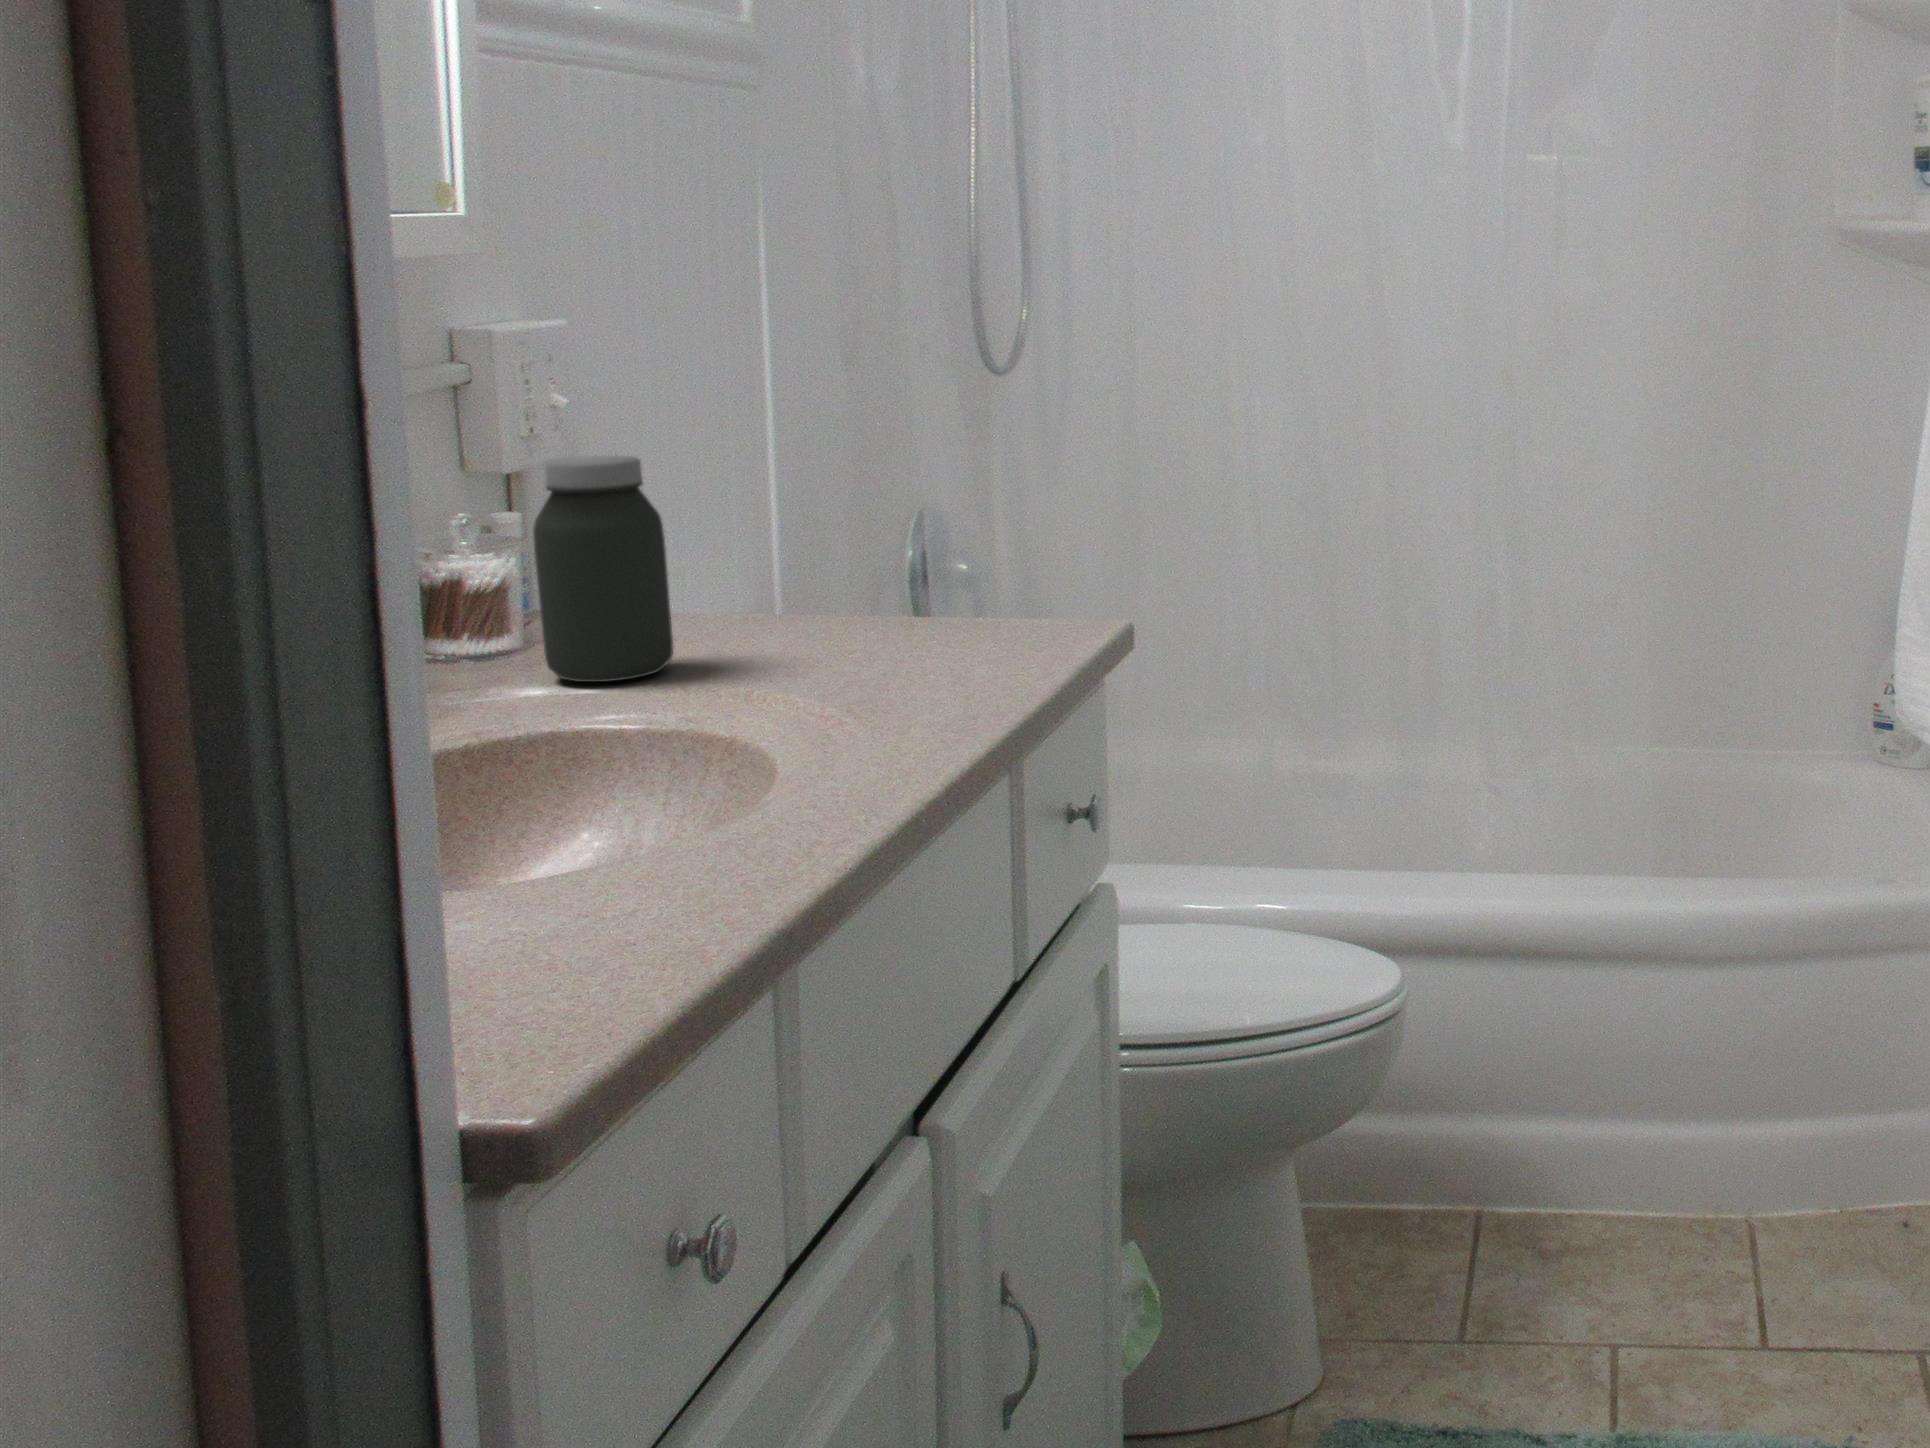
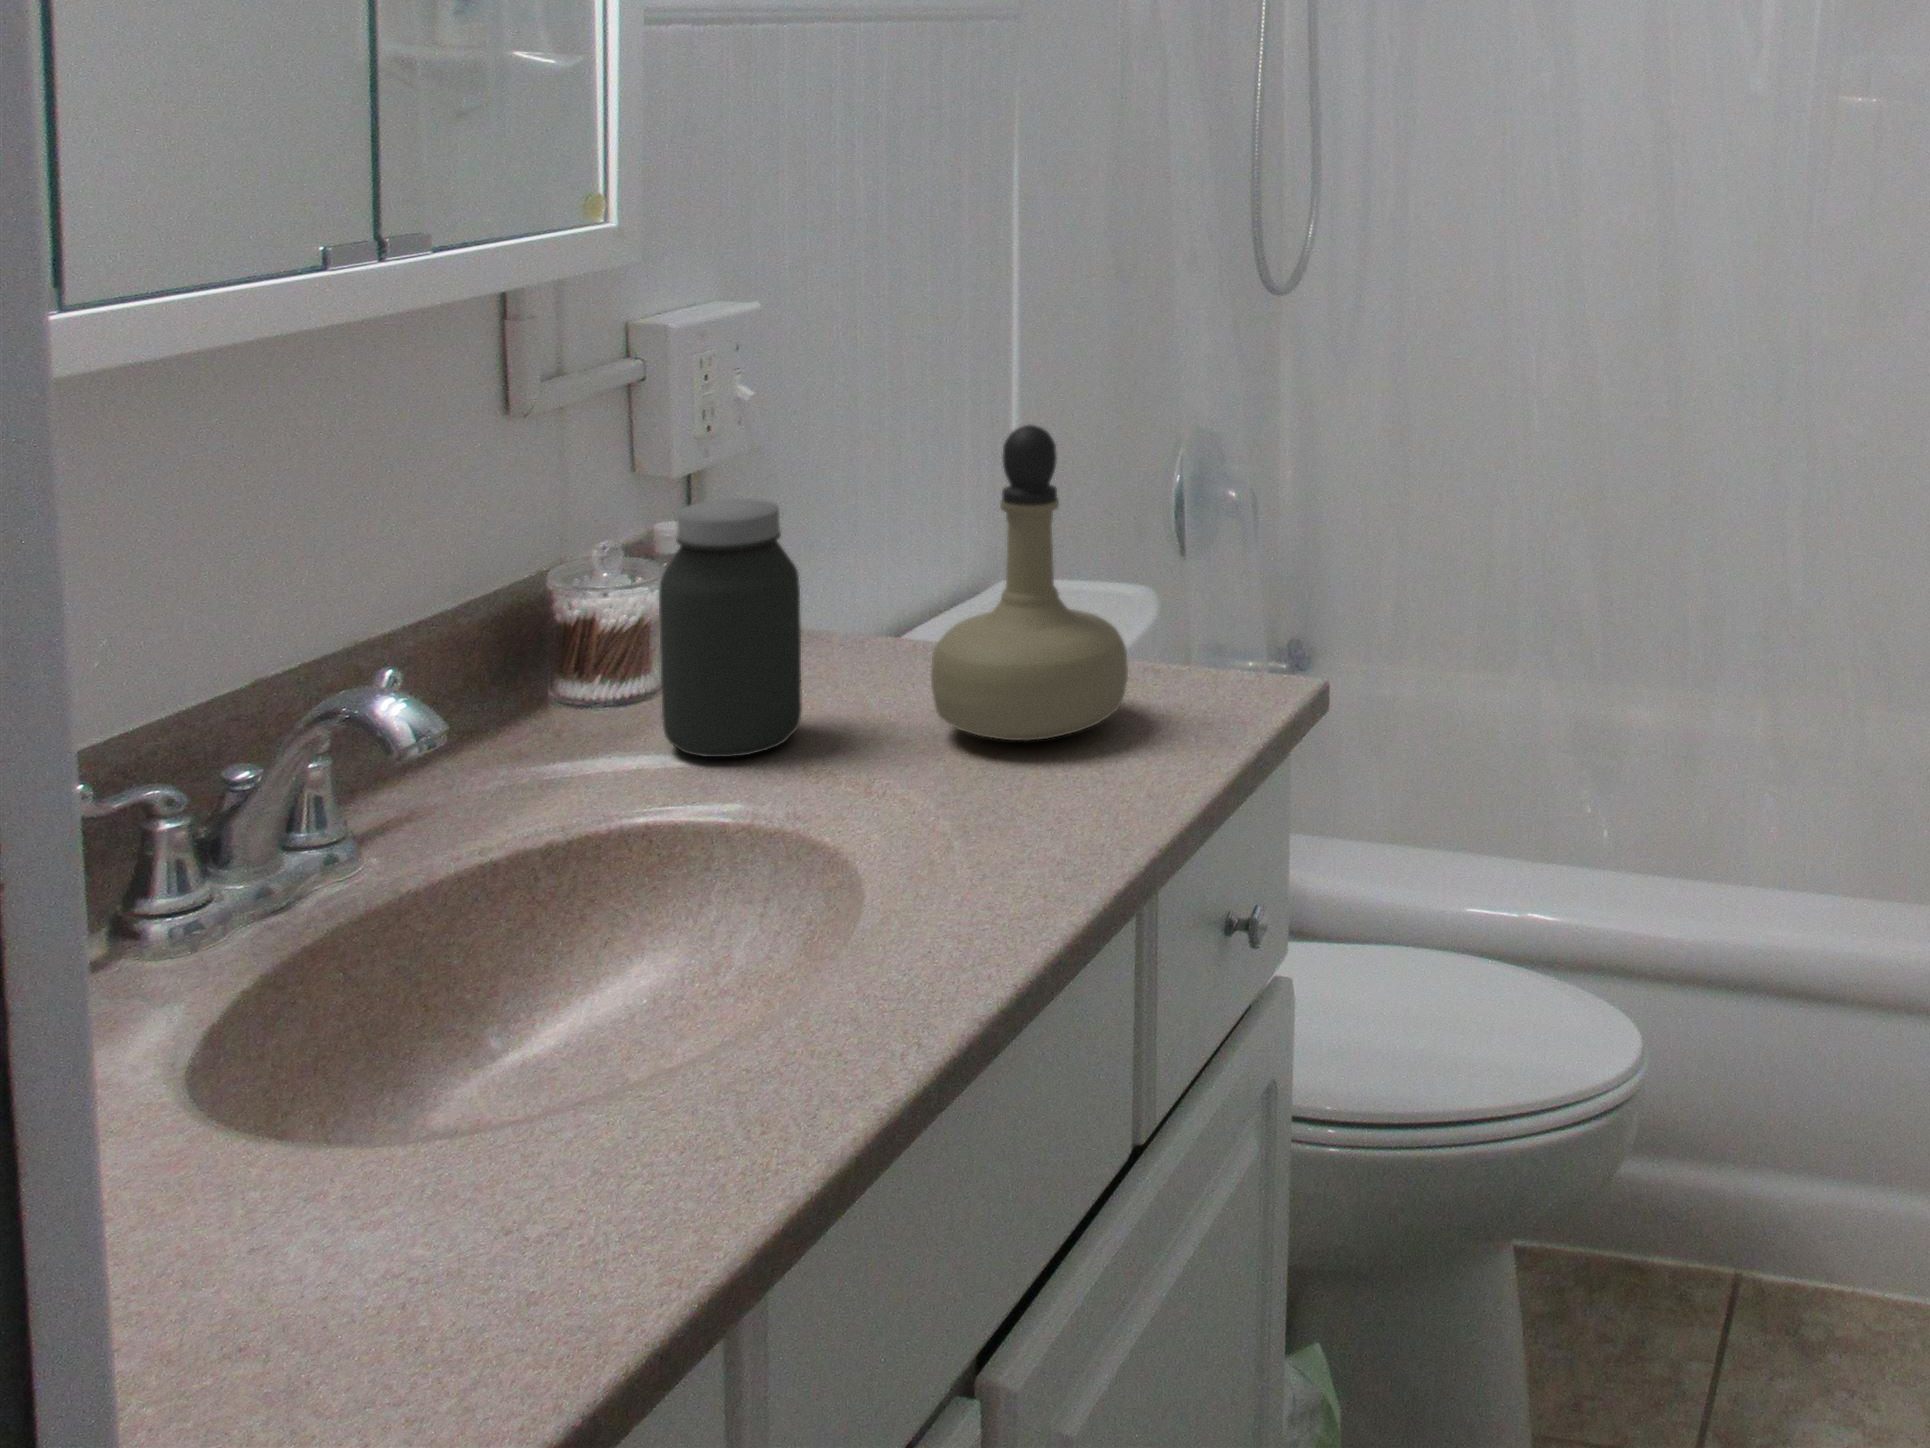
perfume bottle: none [791,377,970,657] -> present [931,425,1128,741]

